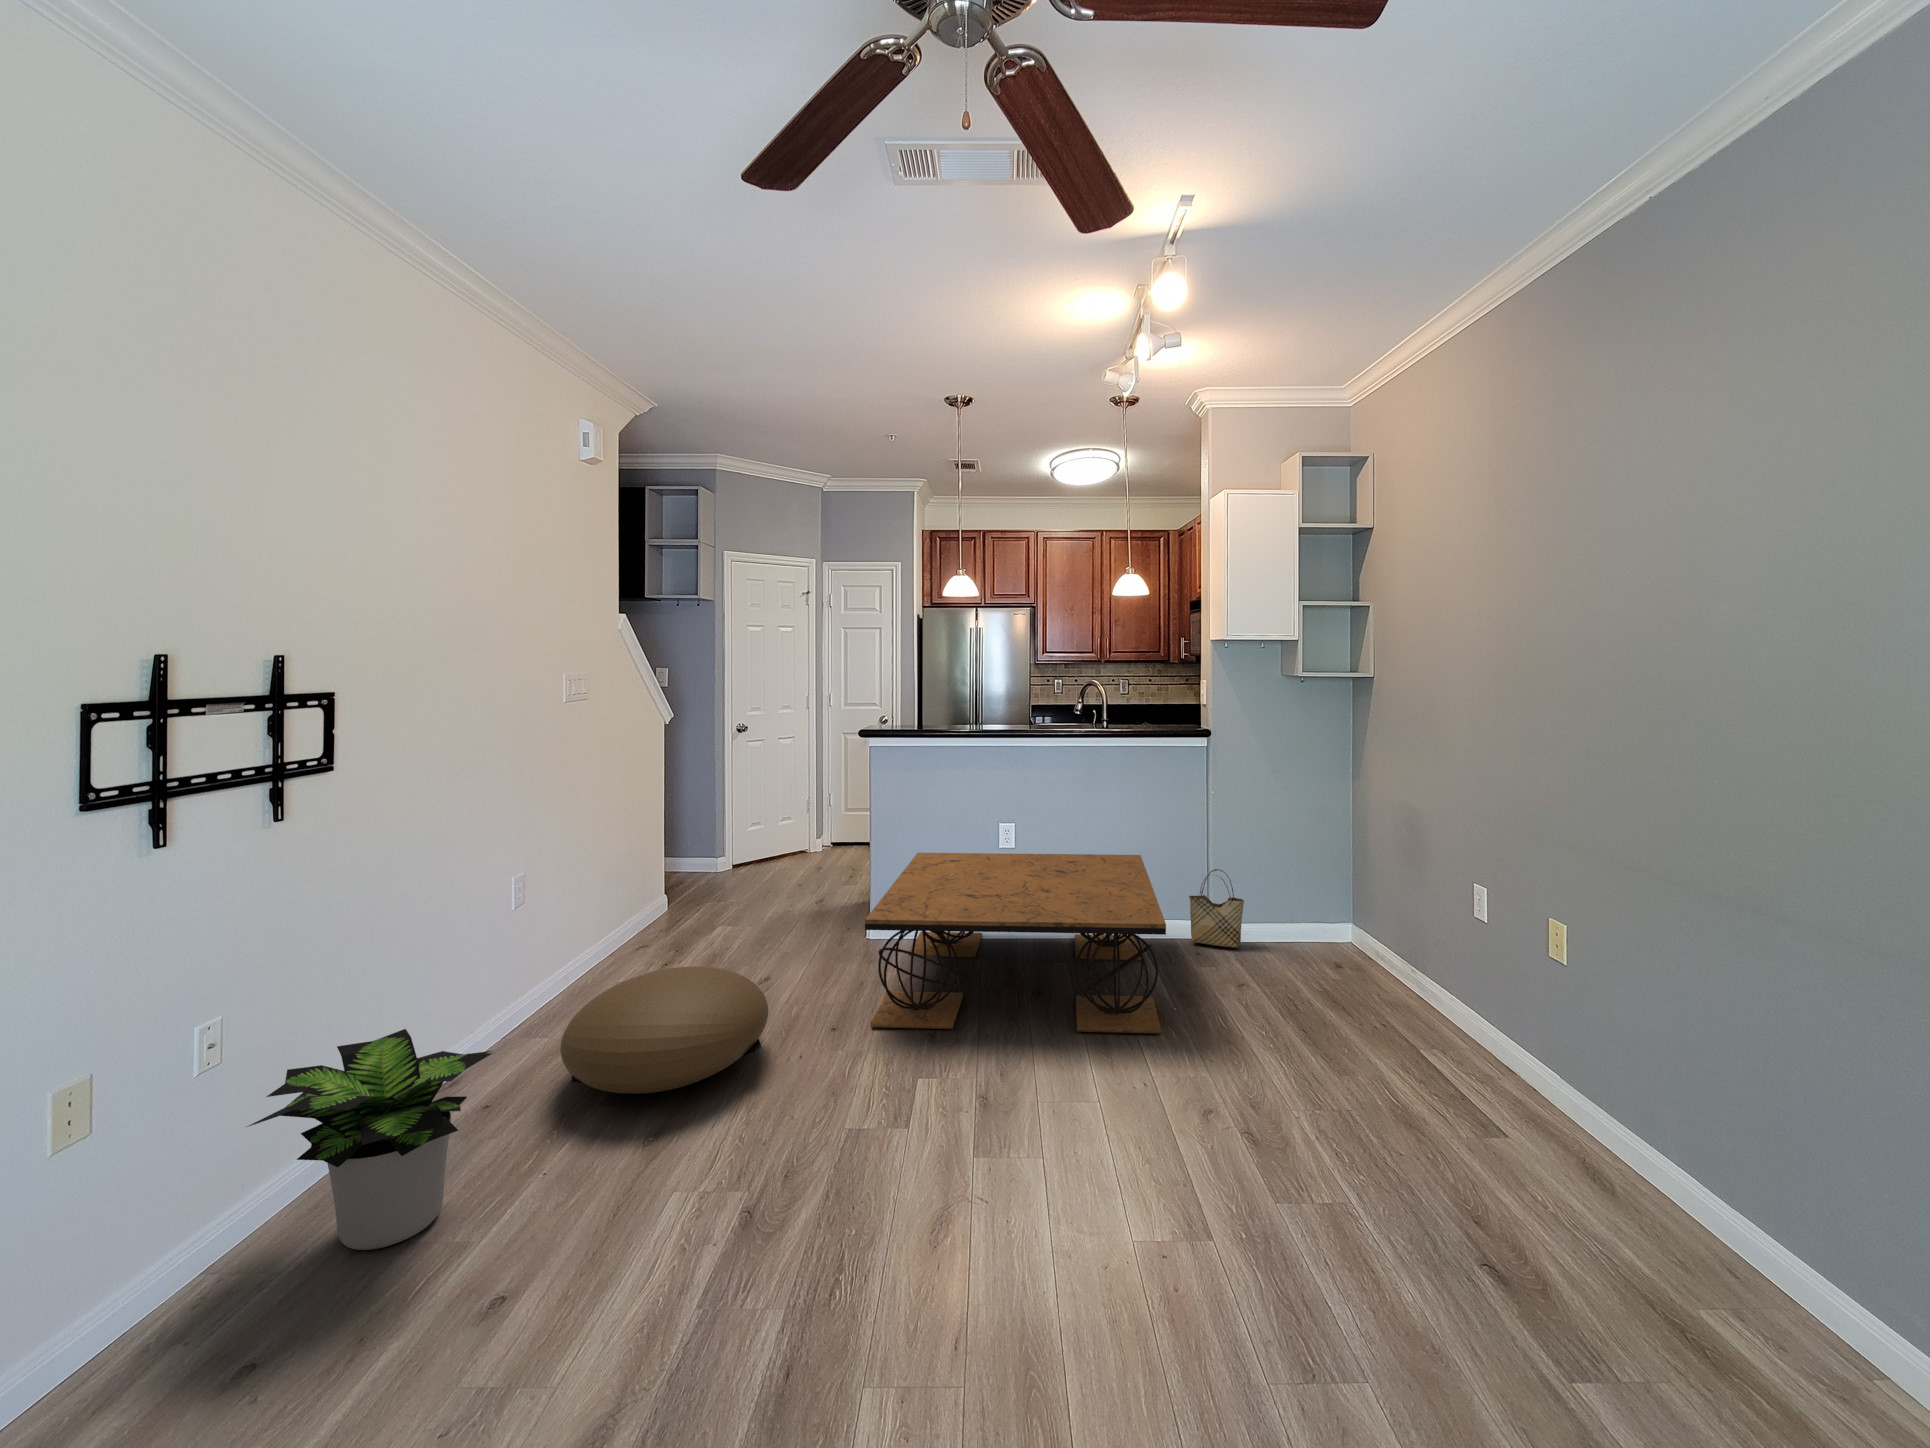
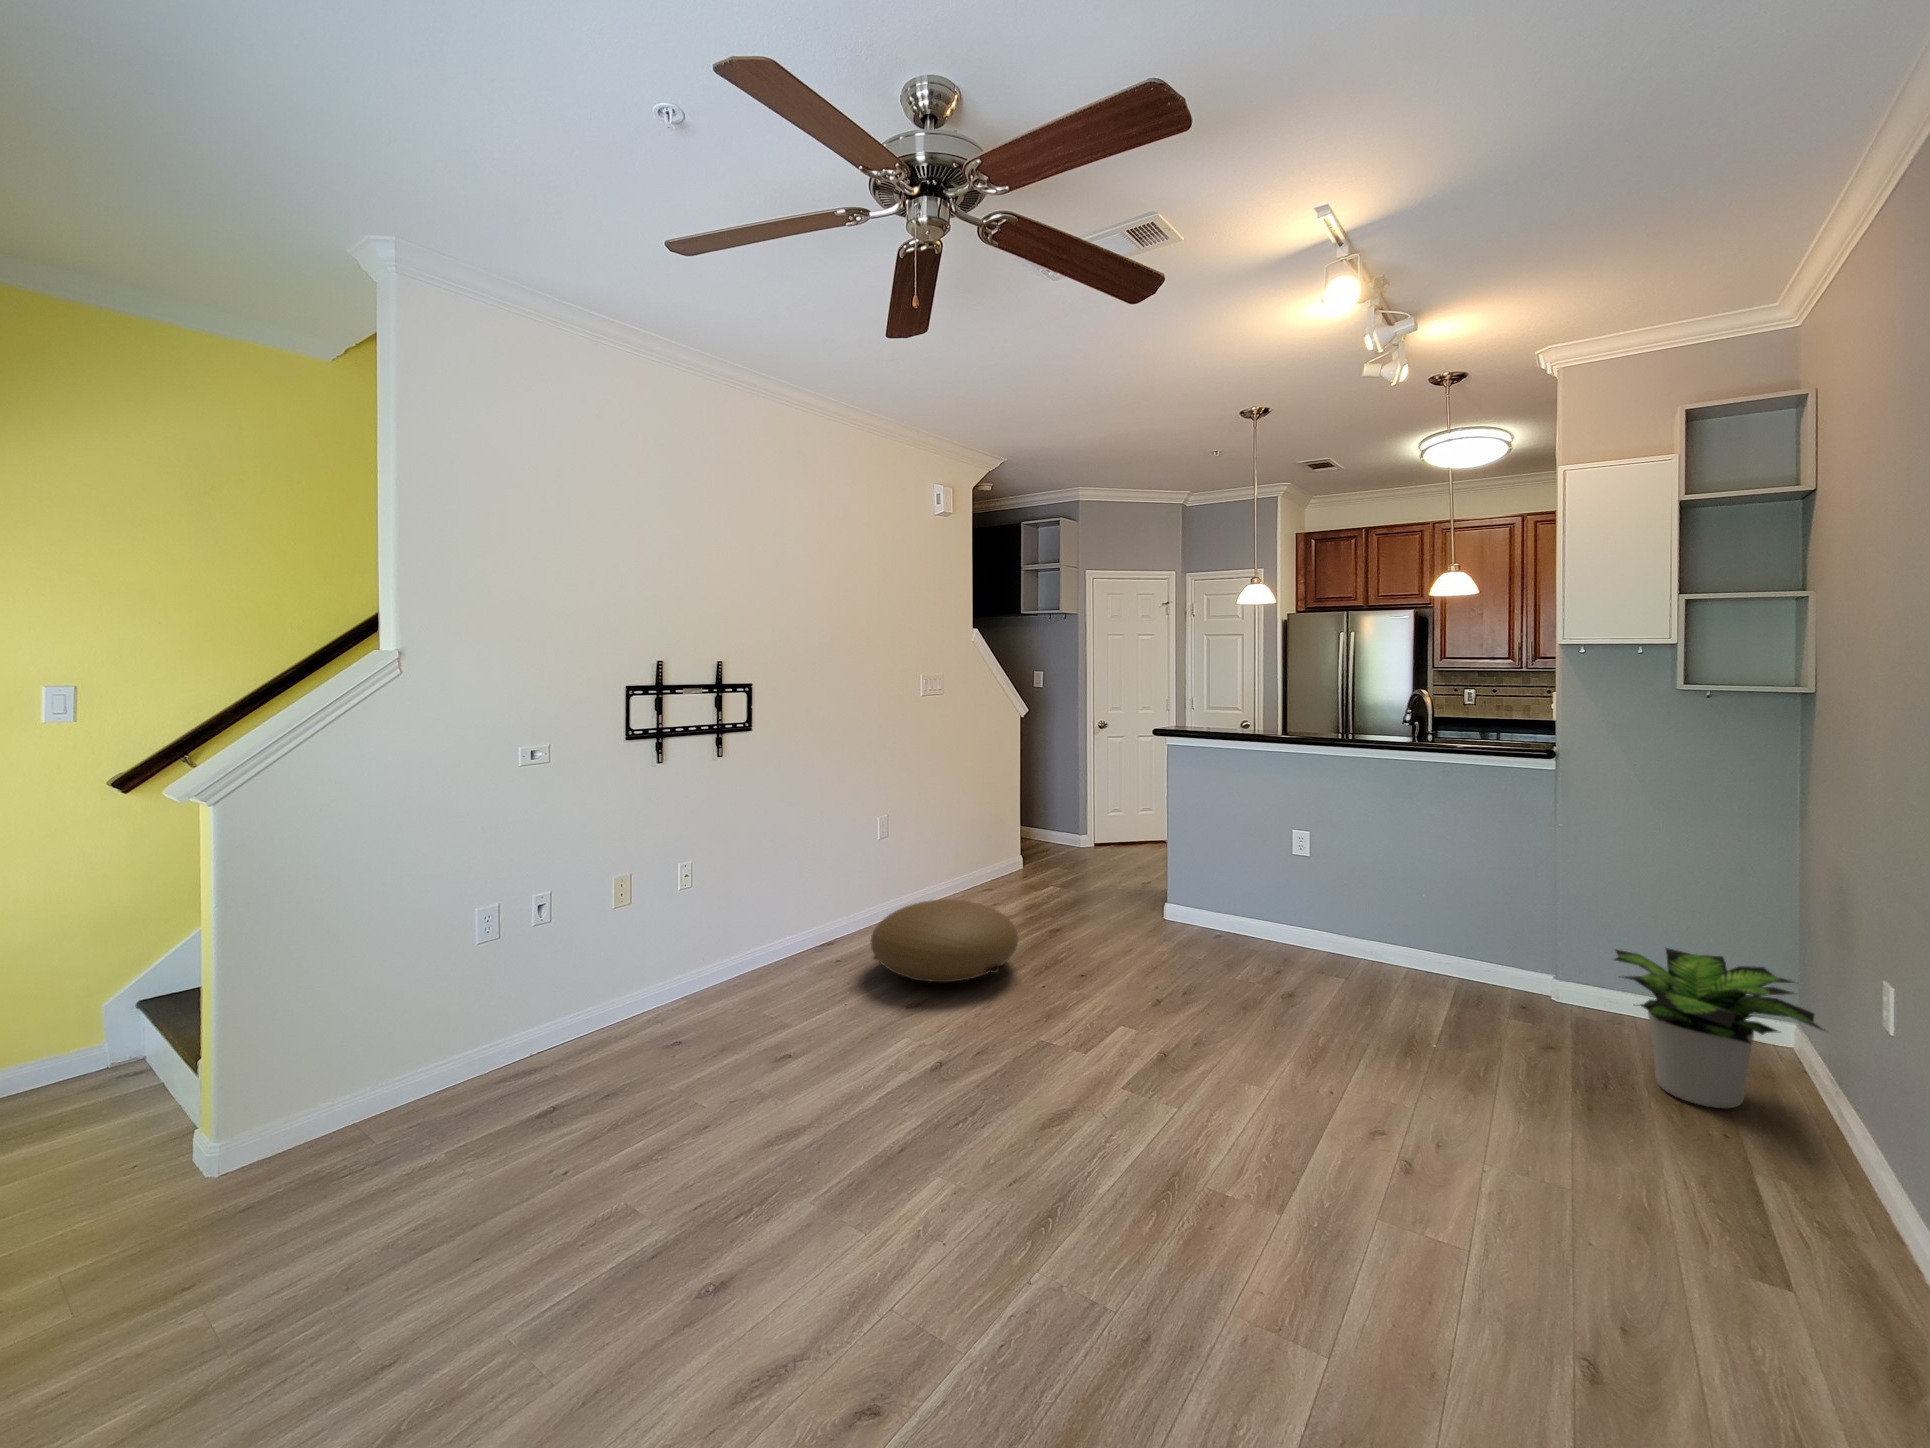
coffee table: present [865,853,1166,1033] -> none [1099,848,1455,1063]
woven basket: present [1189,869,1244,947] -> none [1515,917,1594,1015]
potted plant: present [247,1029,492,1250] -> present [1614,948,1825,1108]

